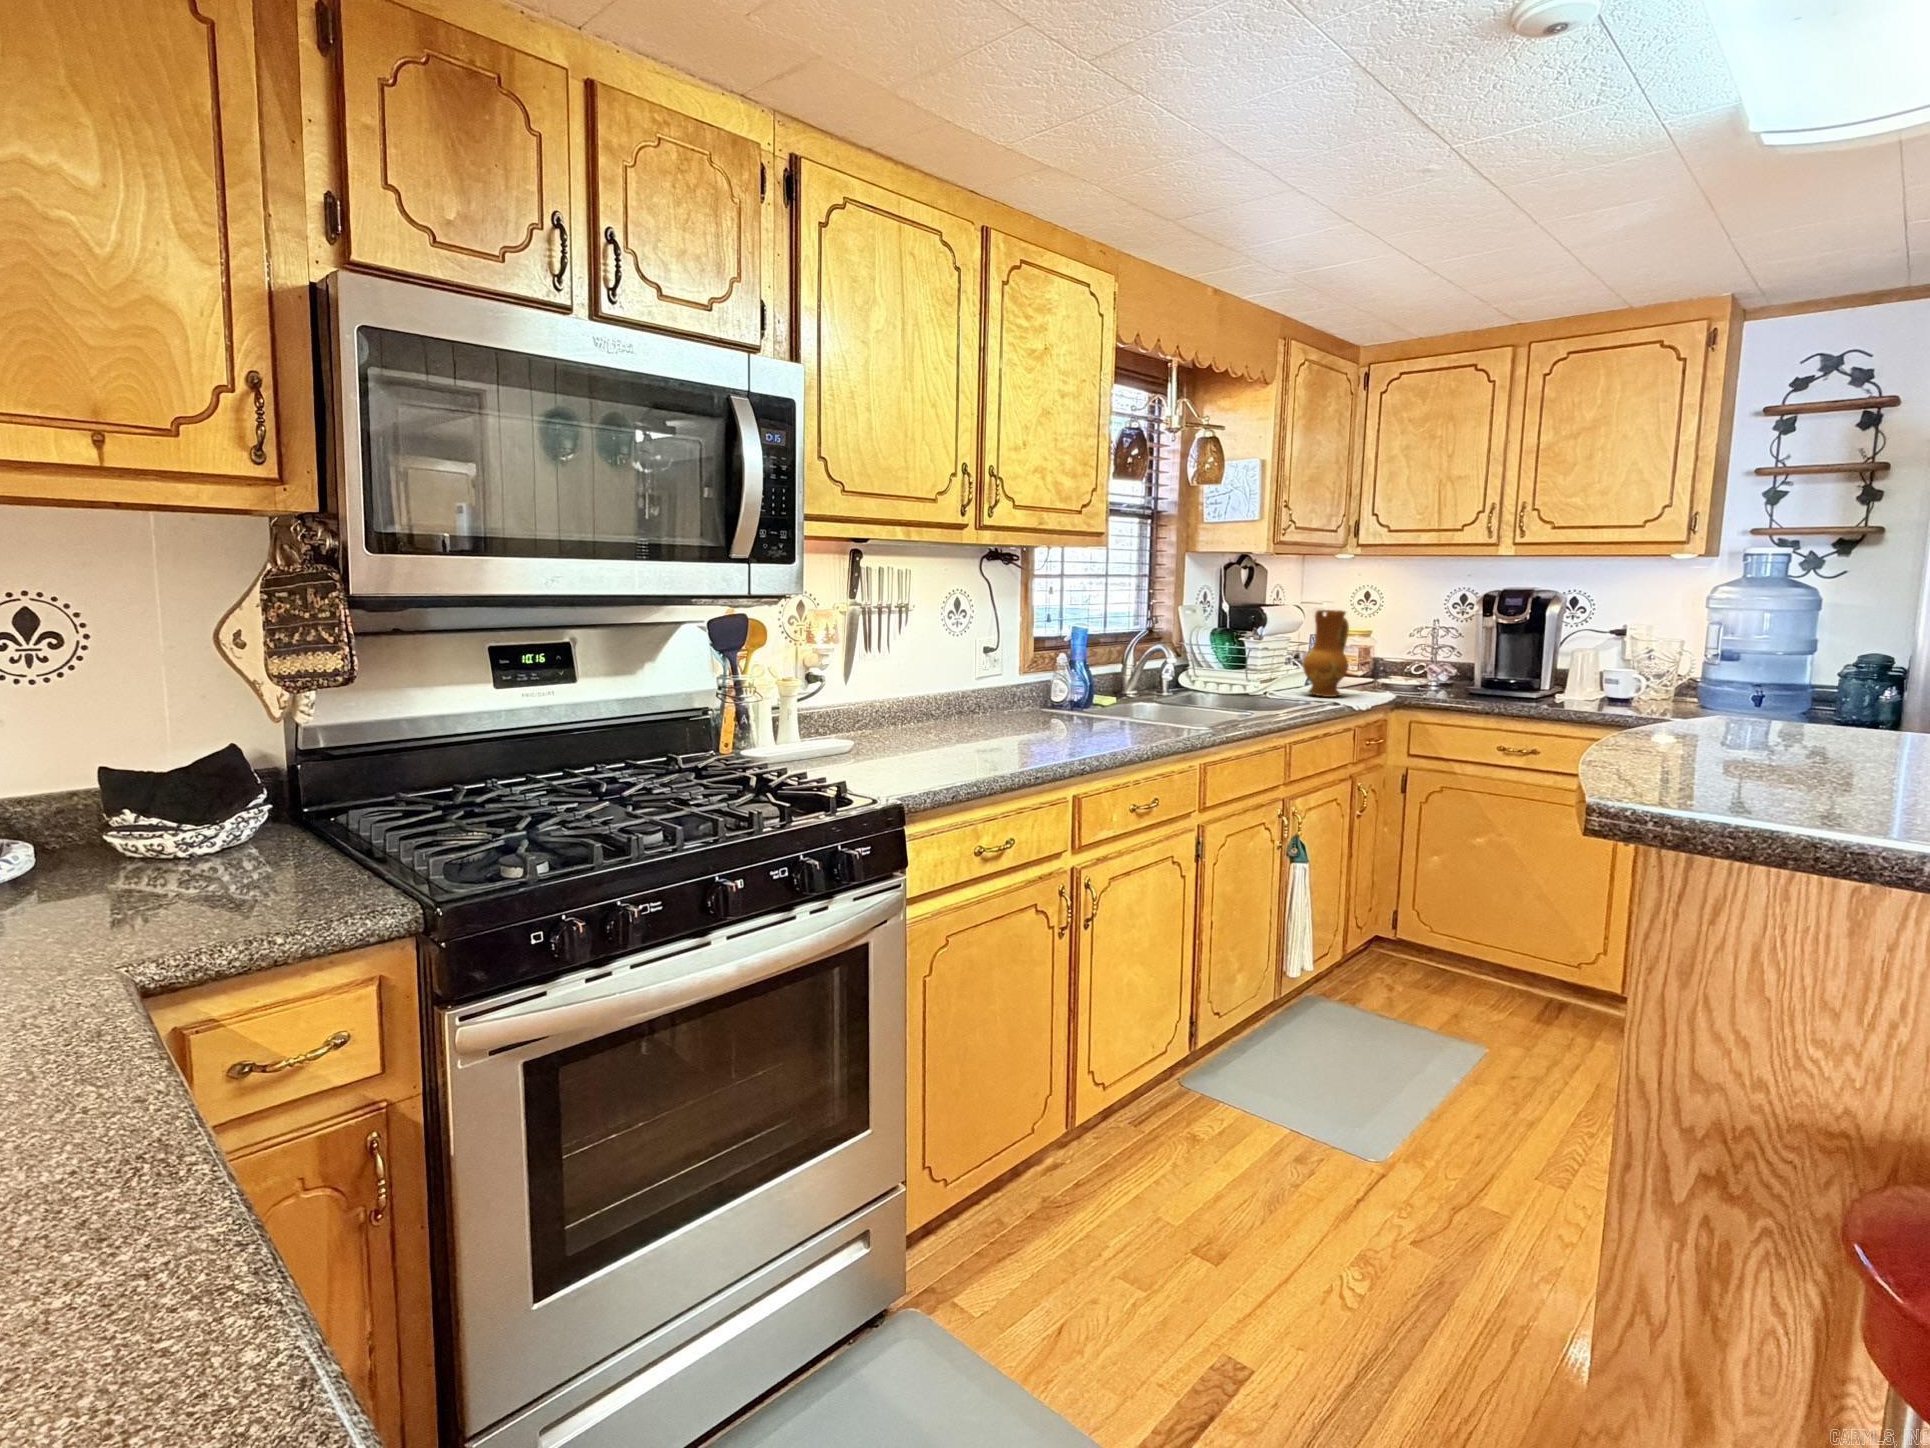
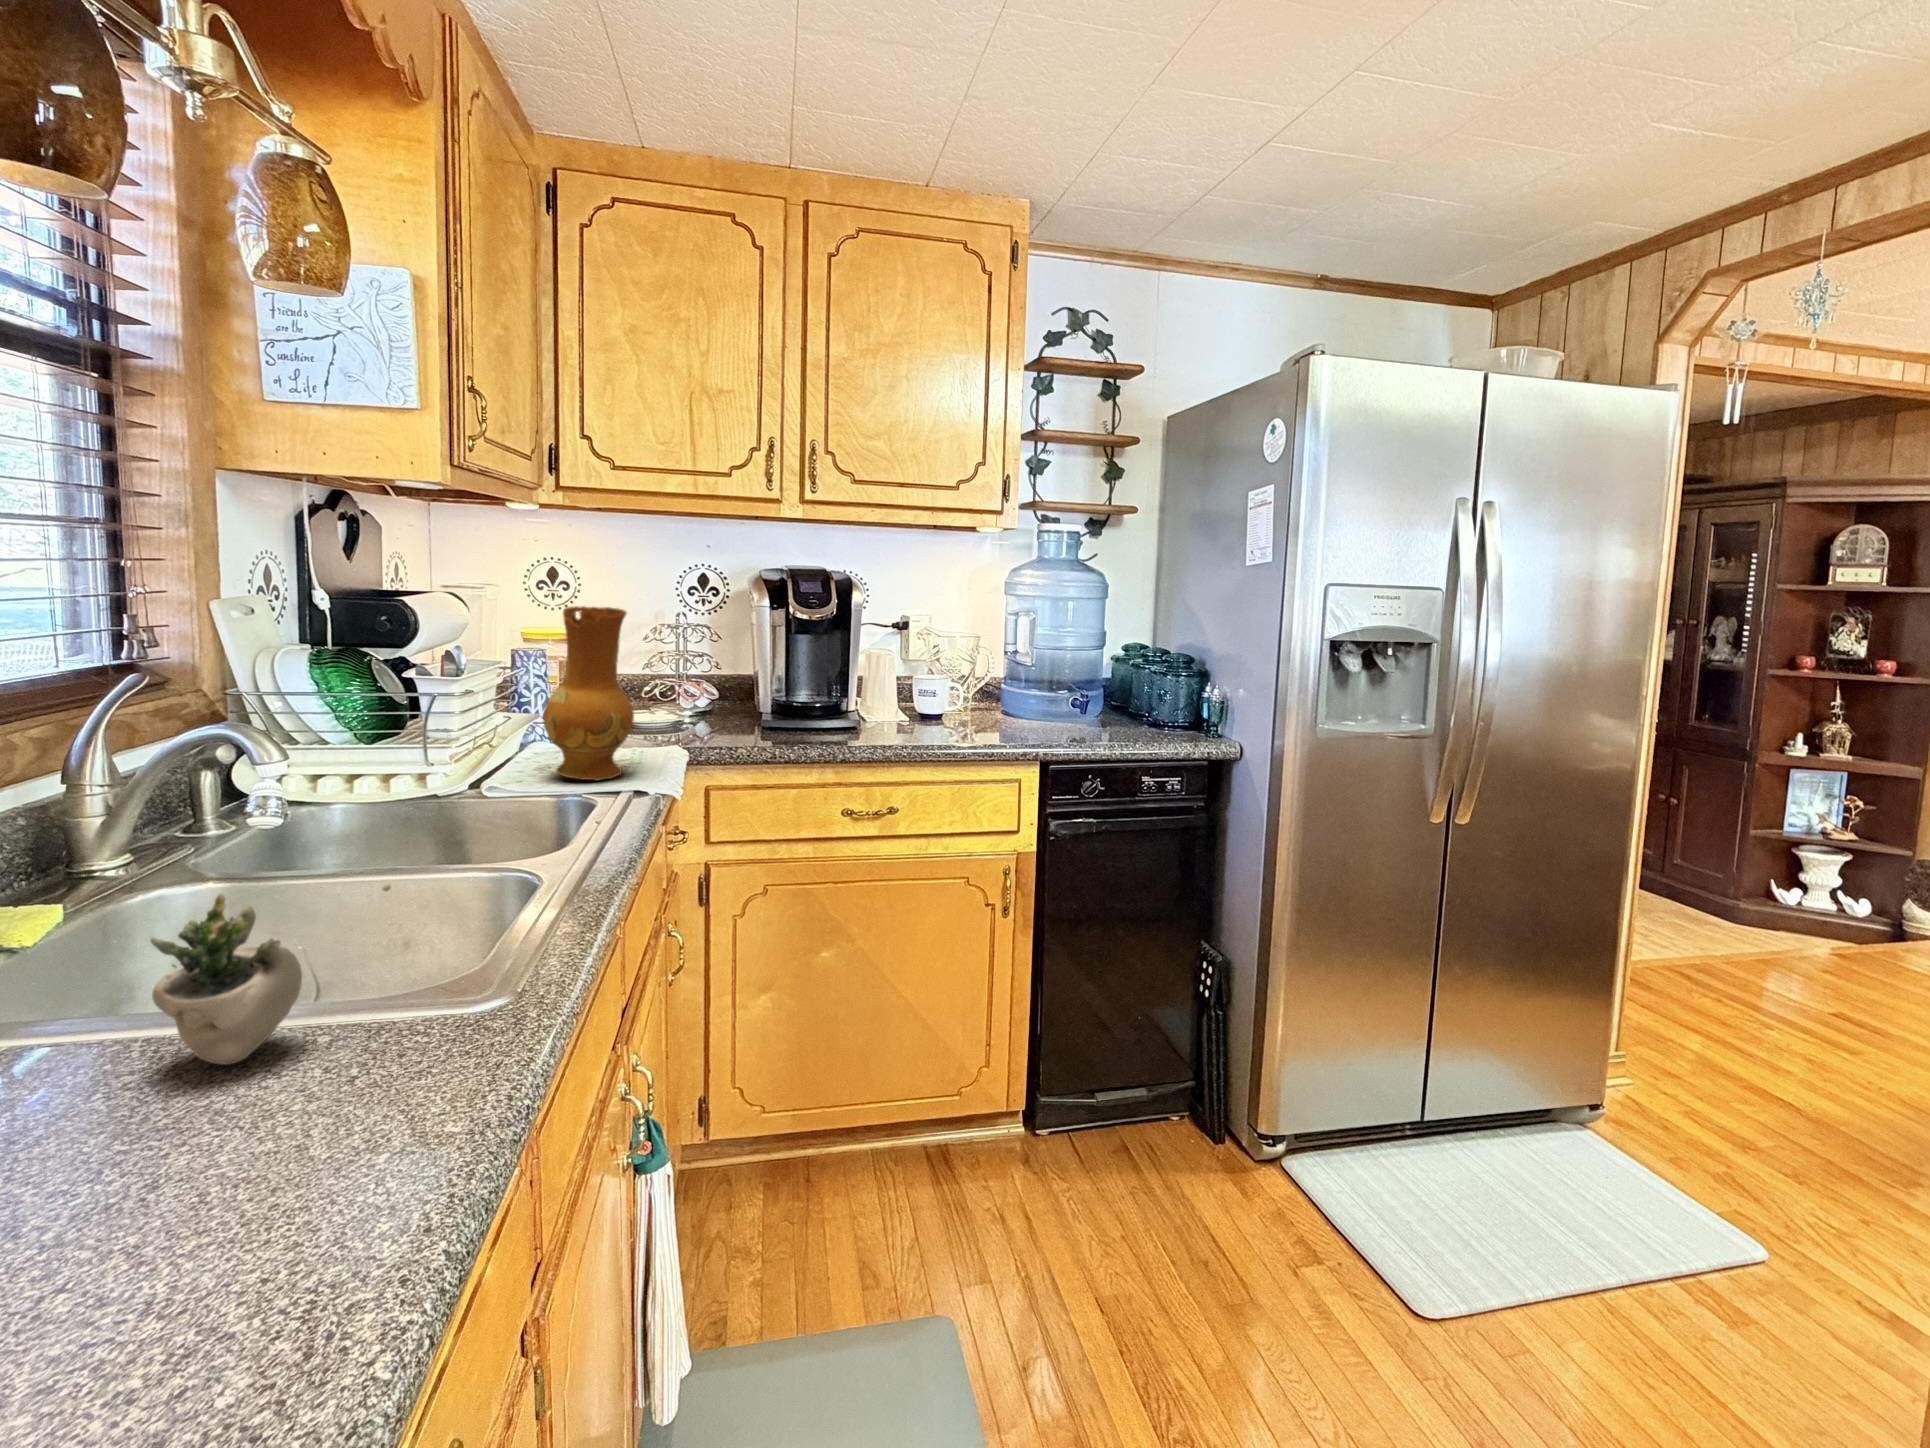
succulent plant: none [1121,678,1171,724] -> present [151,884,391,1065]

